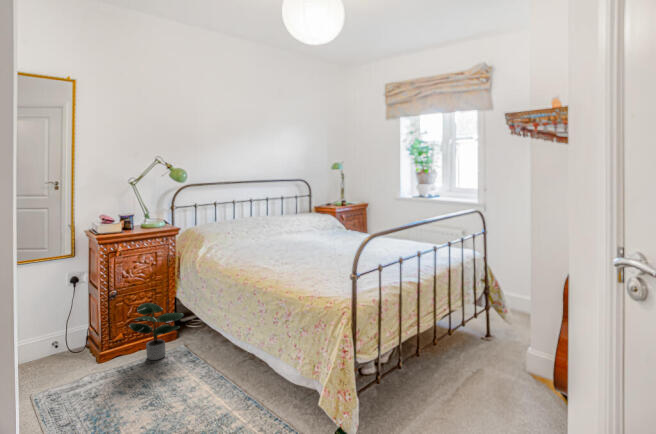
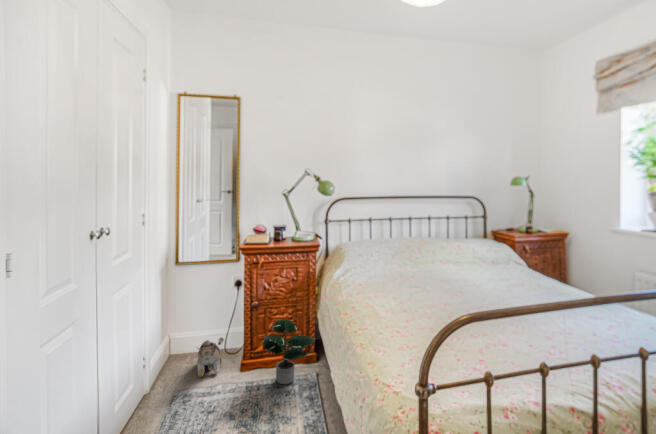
plush toy: none [49,336,80,377] -> present [197,340,222,377]

